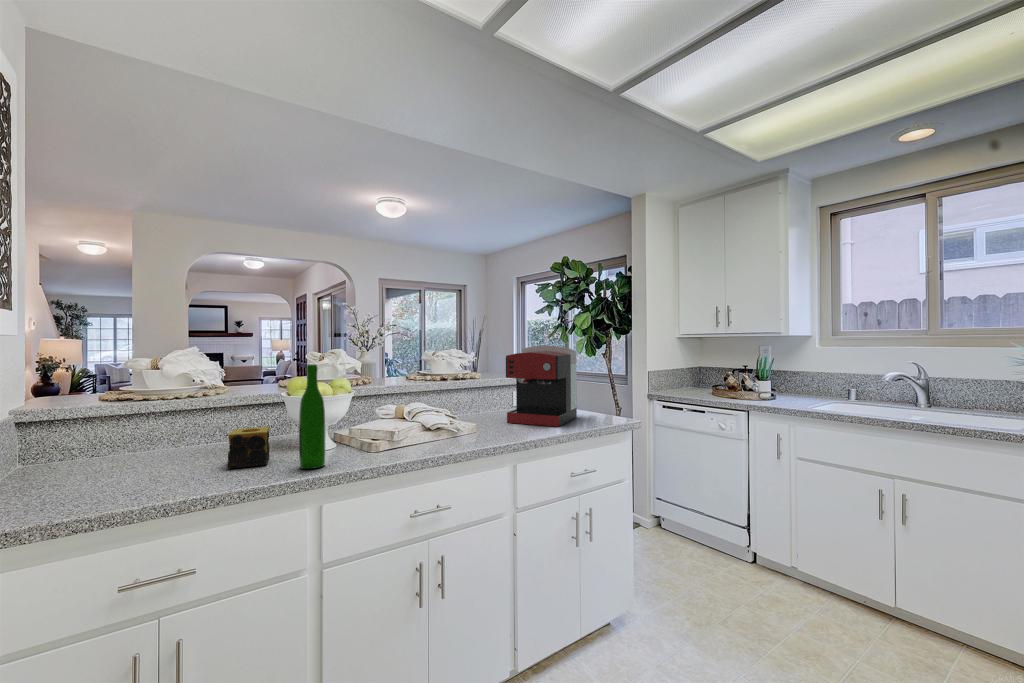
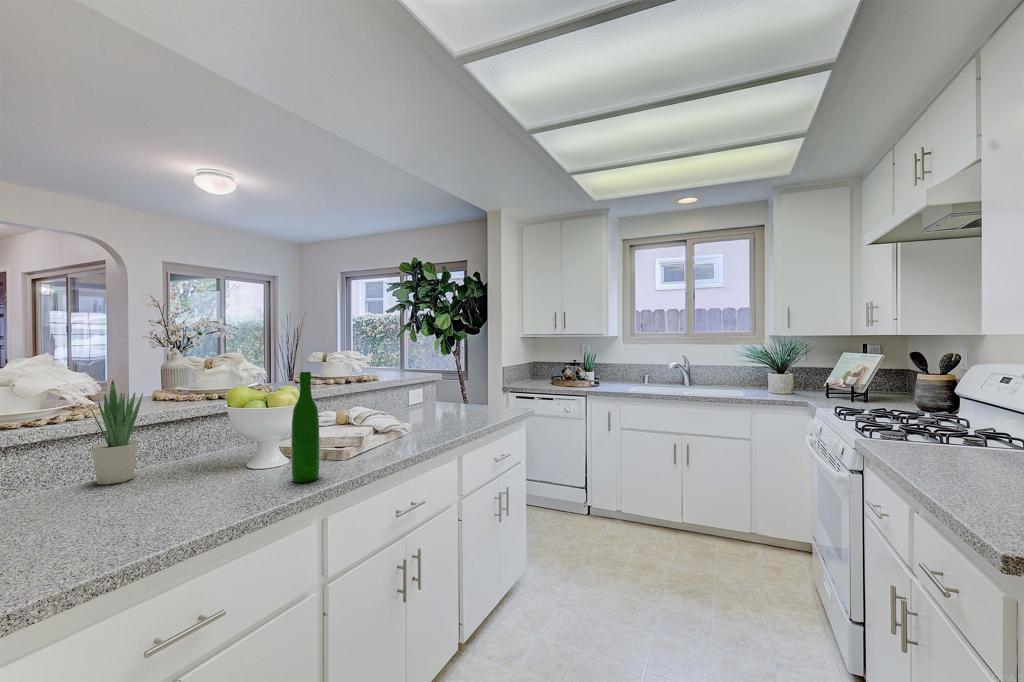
coffee maker: present [506,345,577,427] -> none [429,346,482,418]
potted plant: none [188,368,229,451] -> present [90,380,143,484]
candle: present [228,427,269,469] -> none [191,443,247,495]

